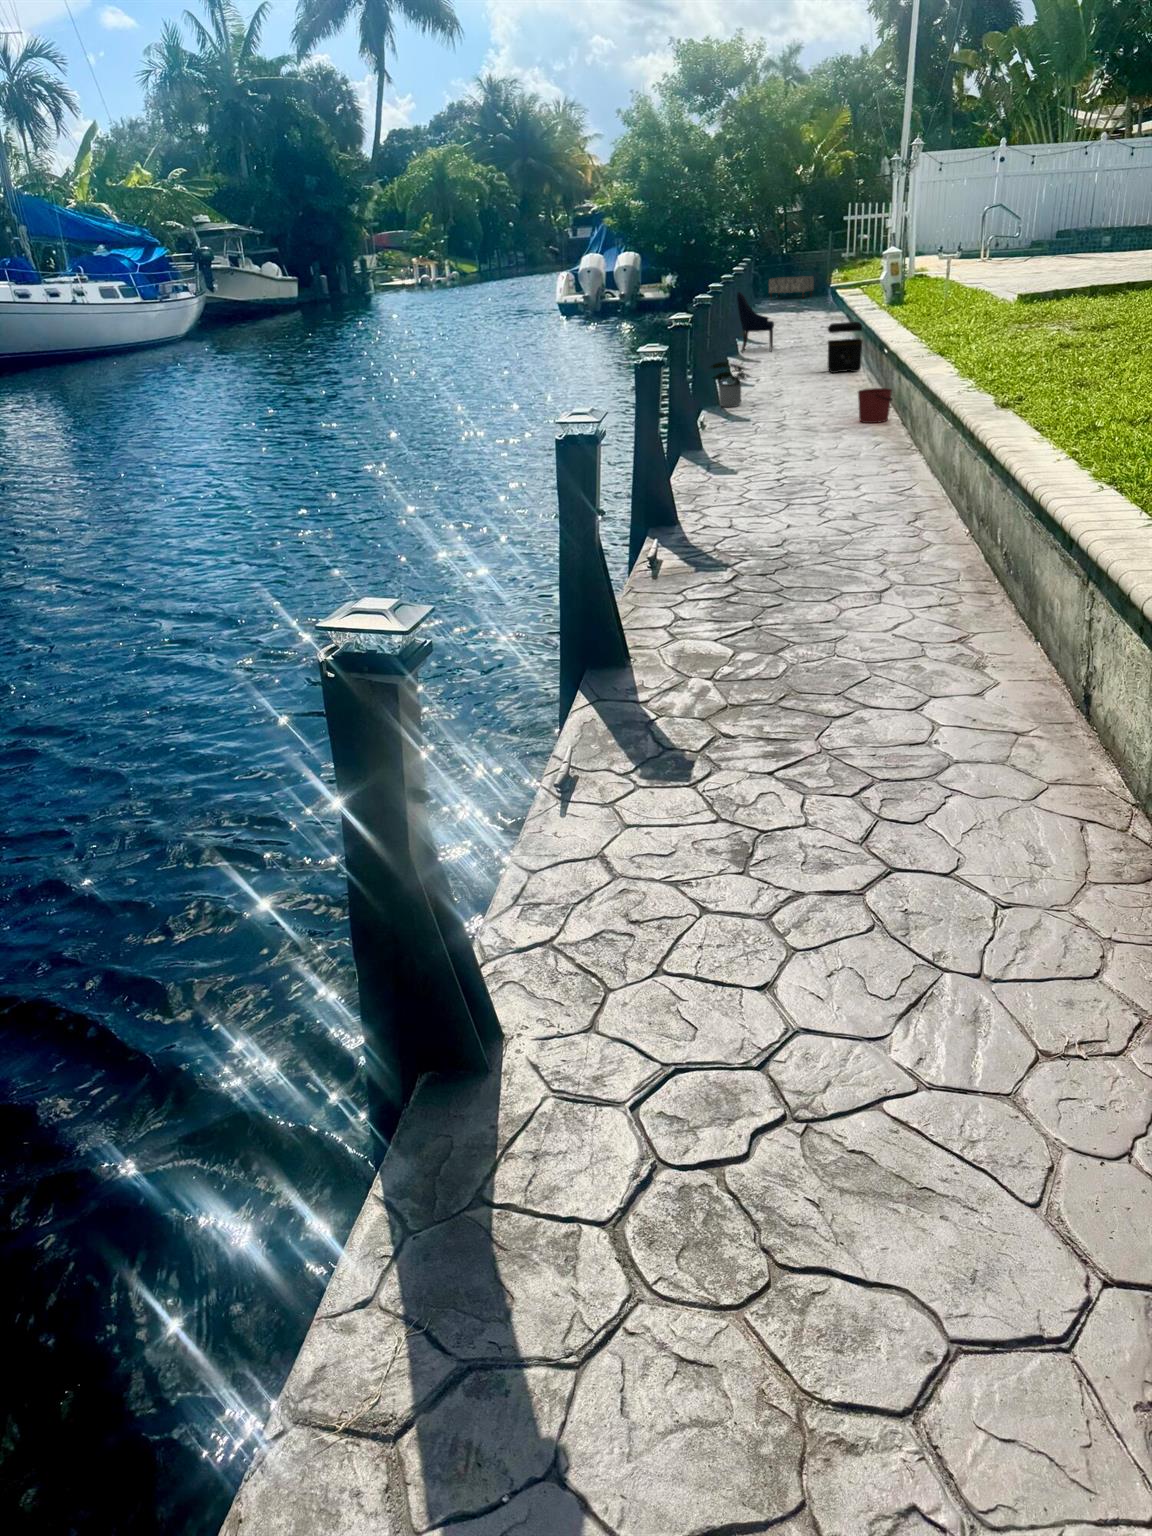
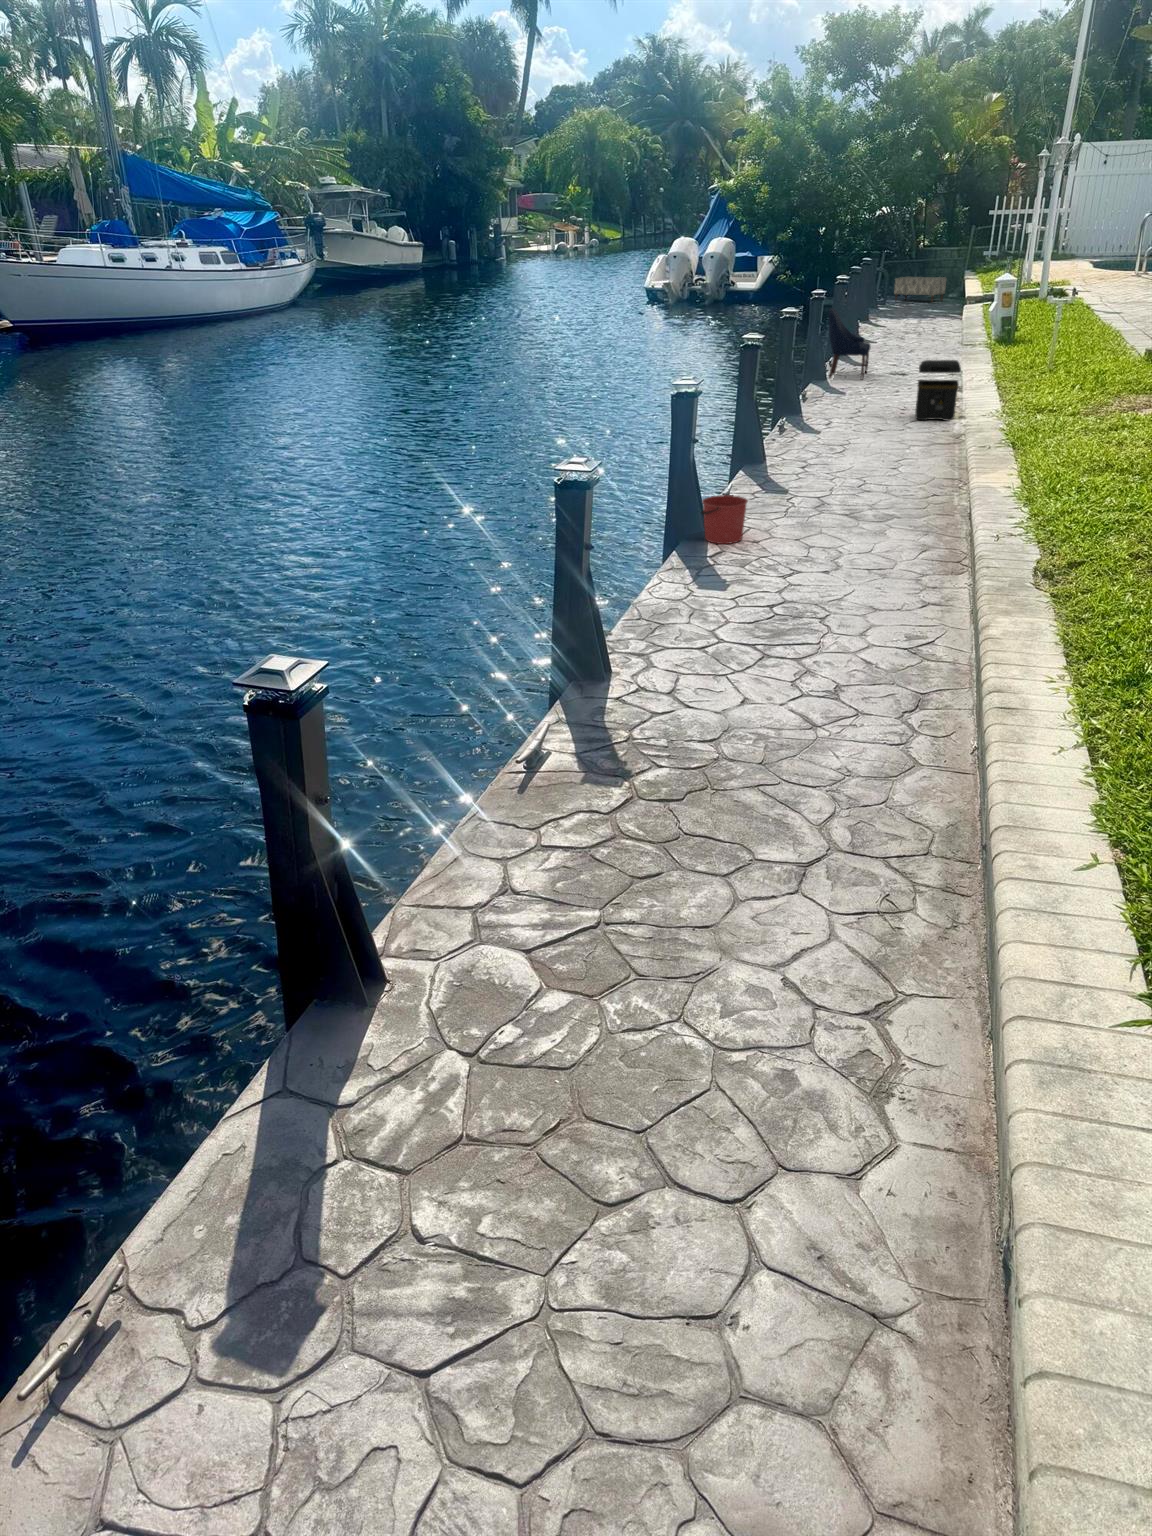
potted plant: present [711,362,750,407] -> none [752,411,807,466]
bucket: present [858,388,892,423] -> present [701,495,748,544]

